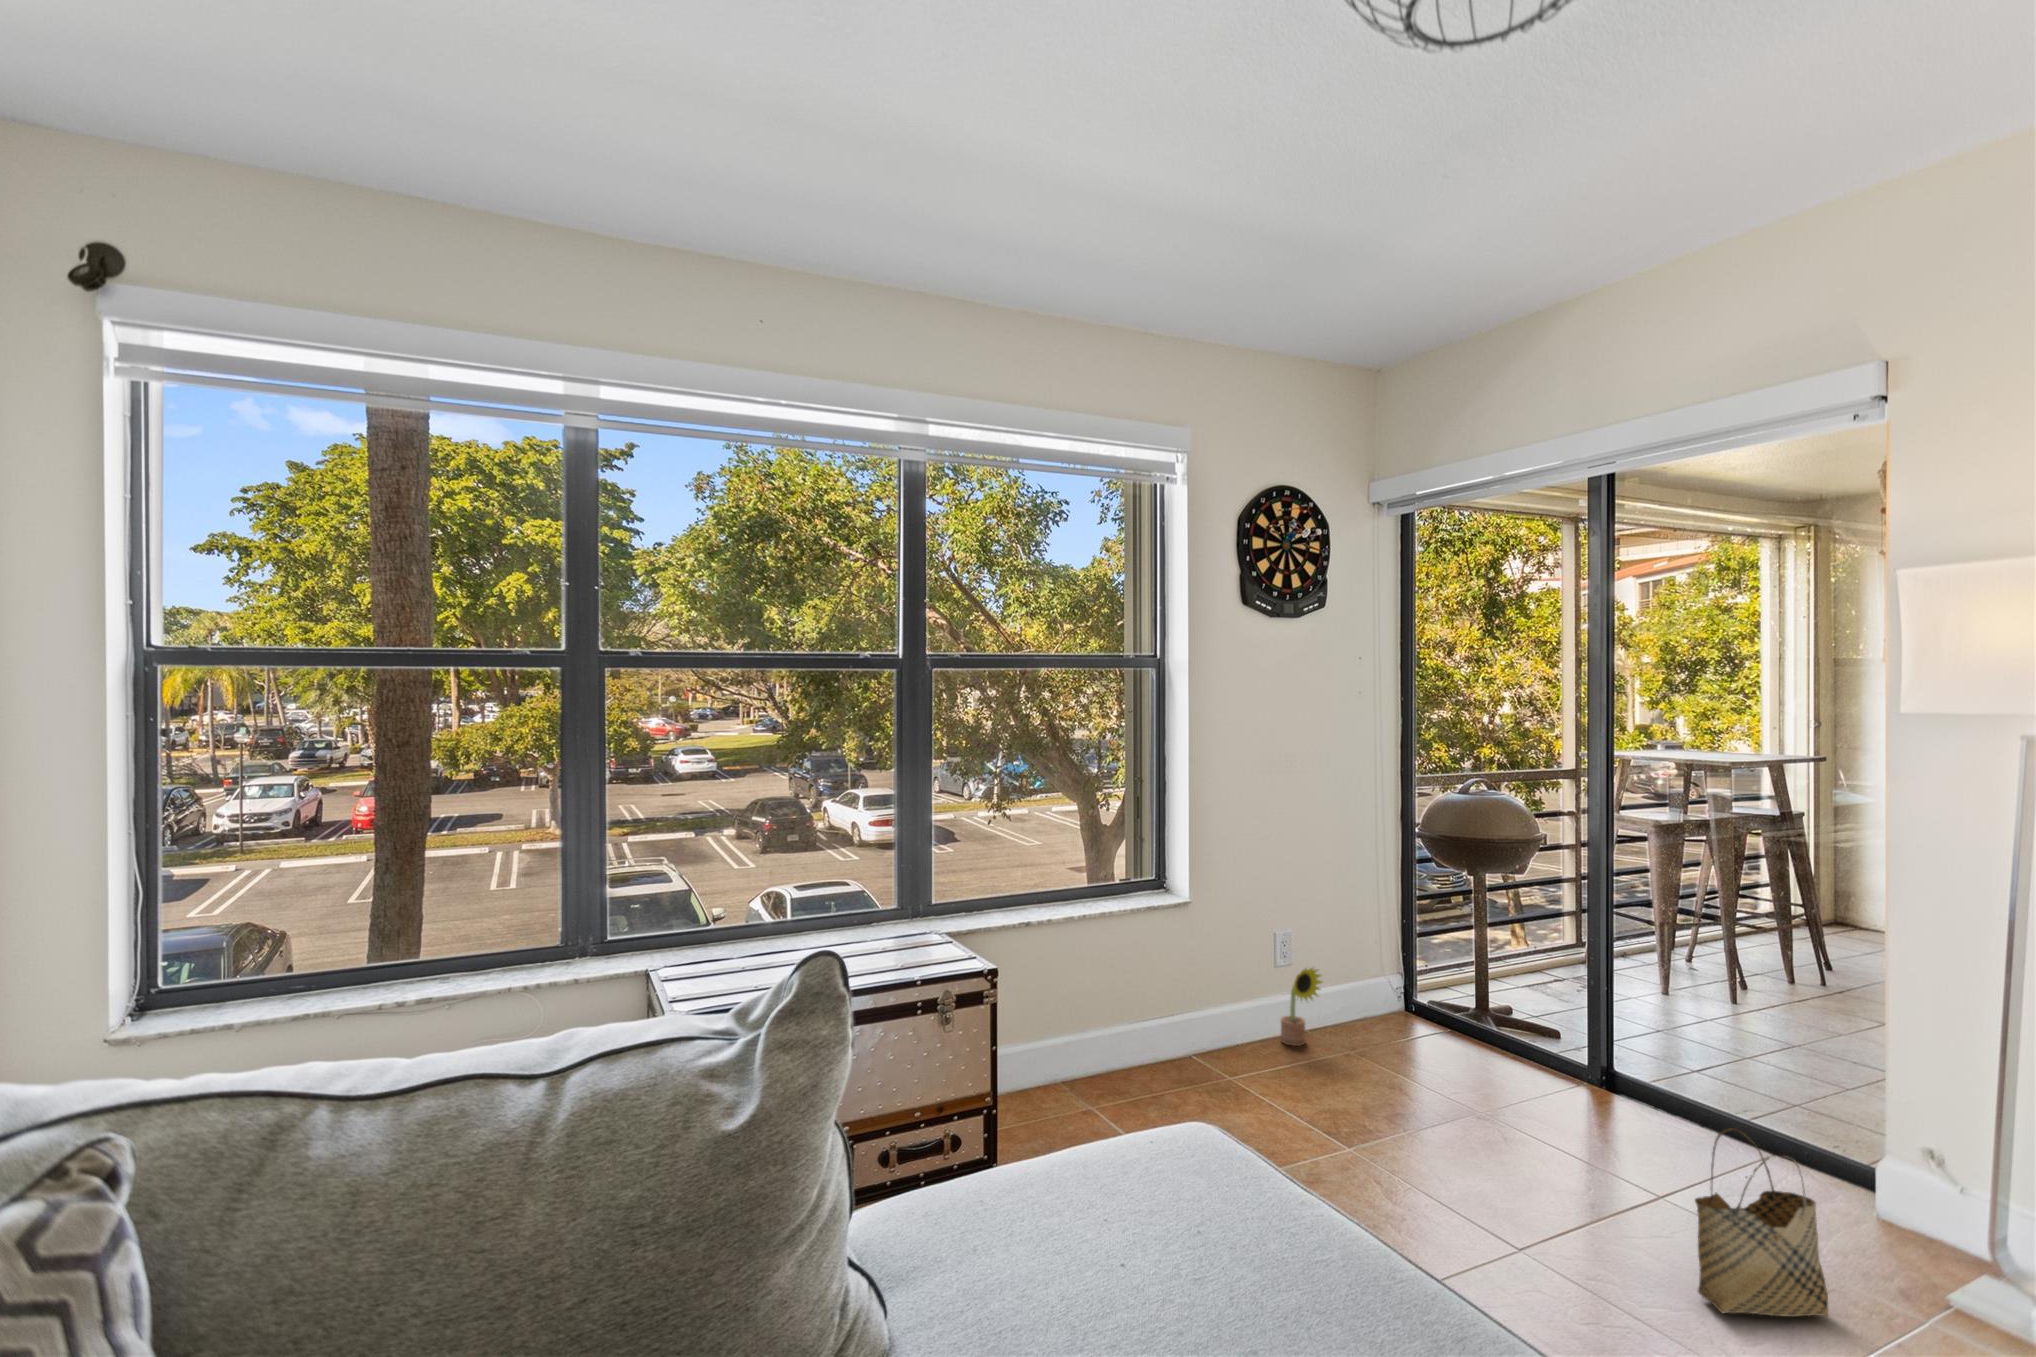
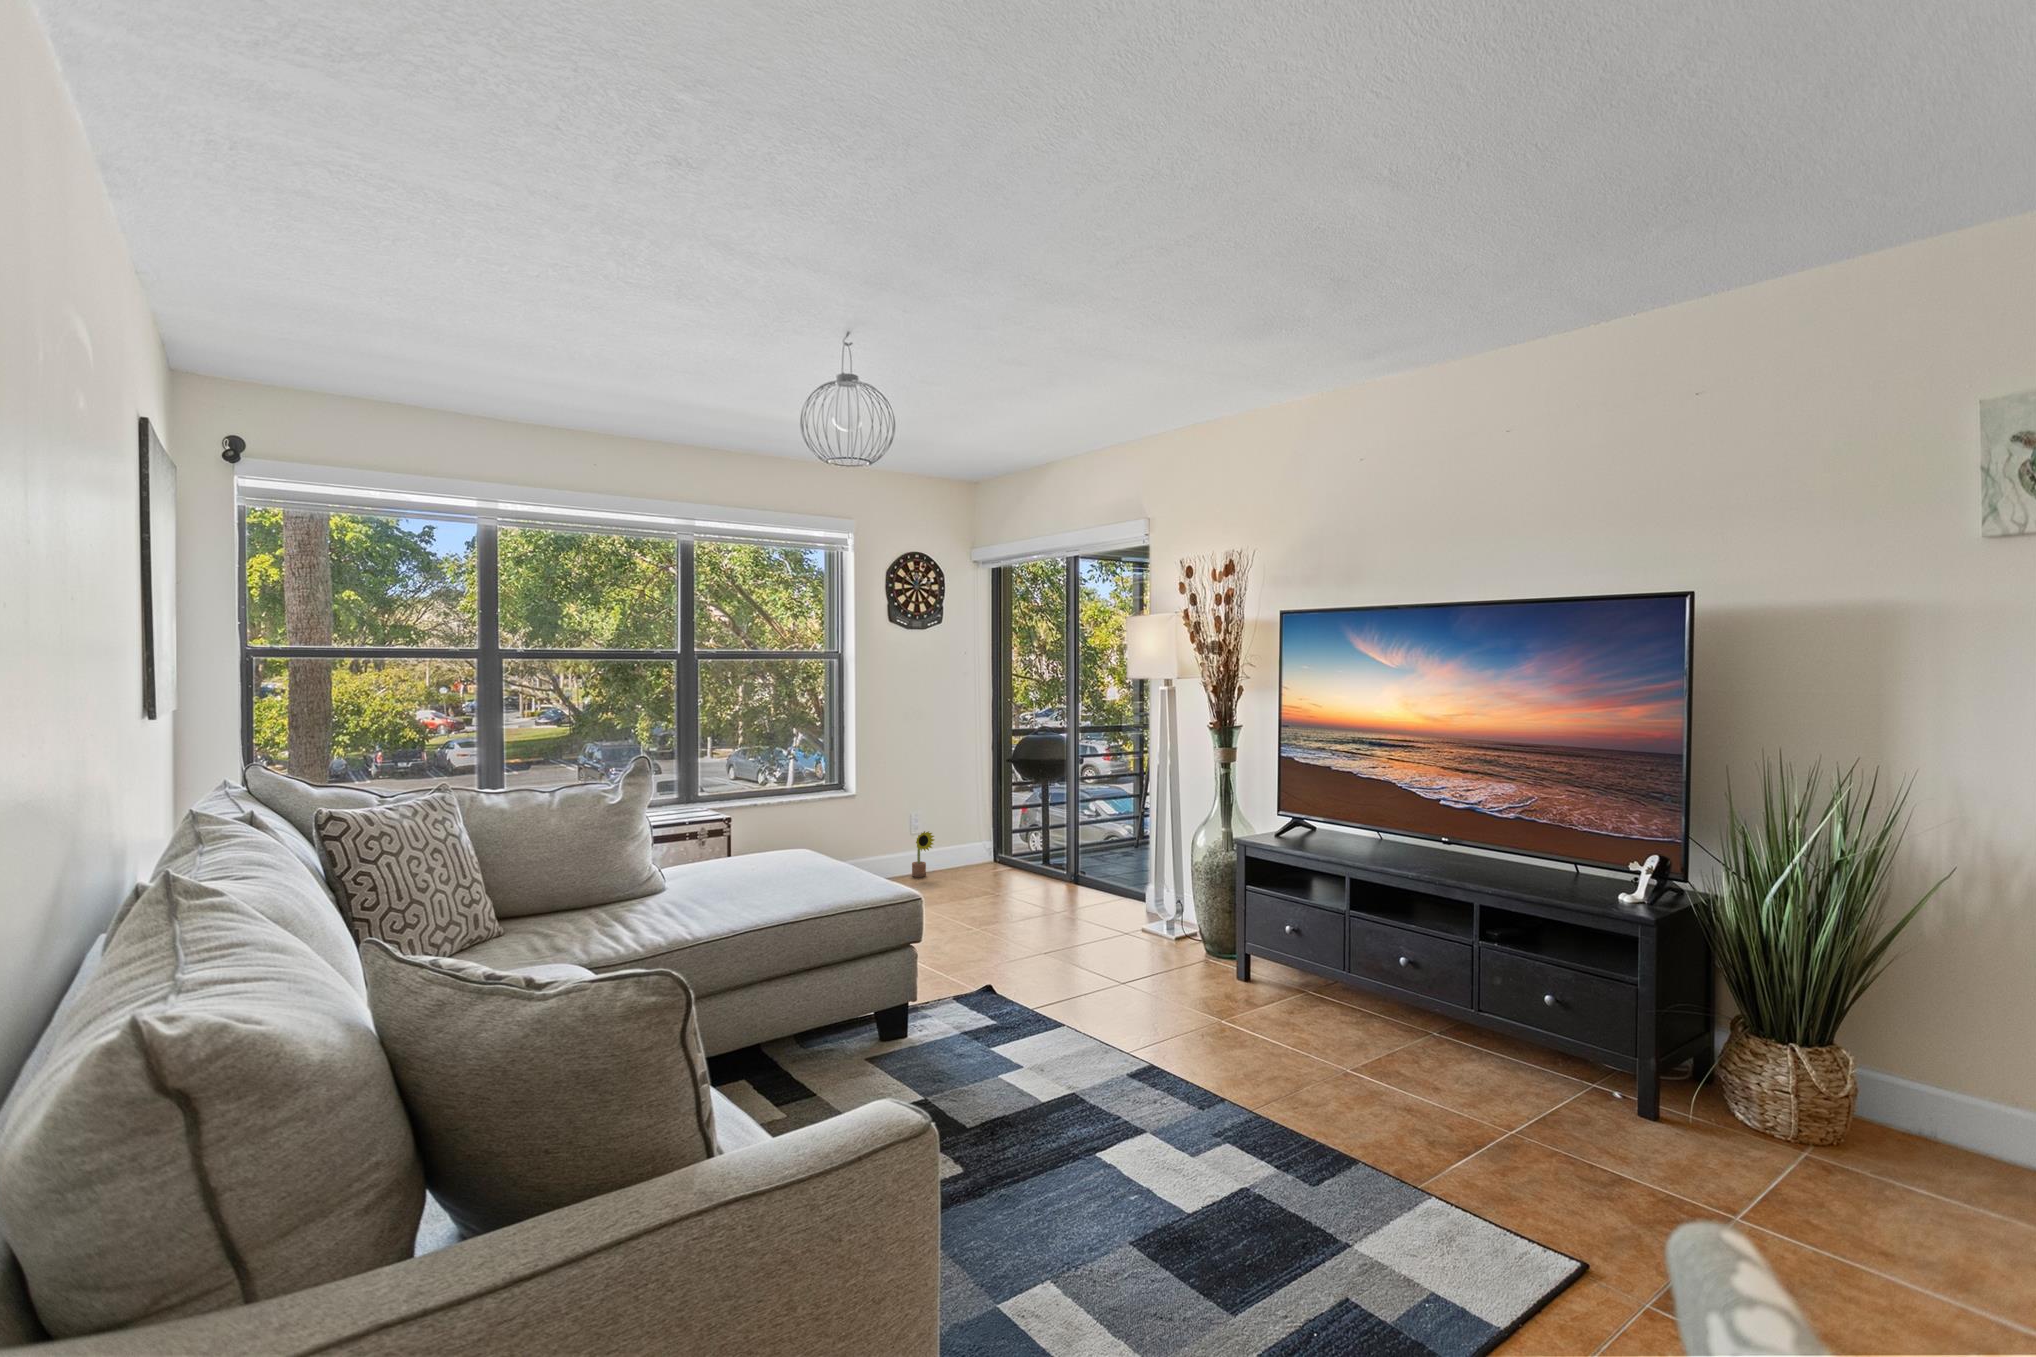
woven basket: present [1695,1128,1828,1316] -> none [1030,864,1080,937]

